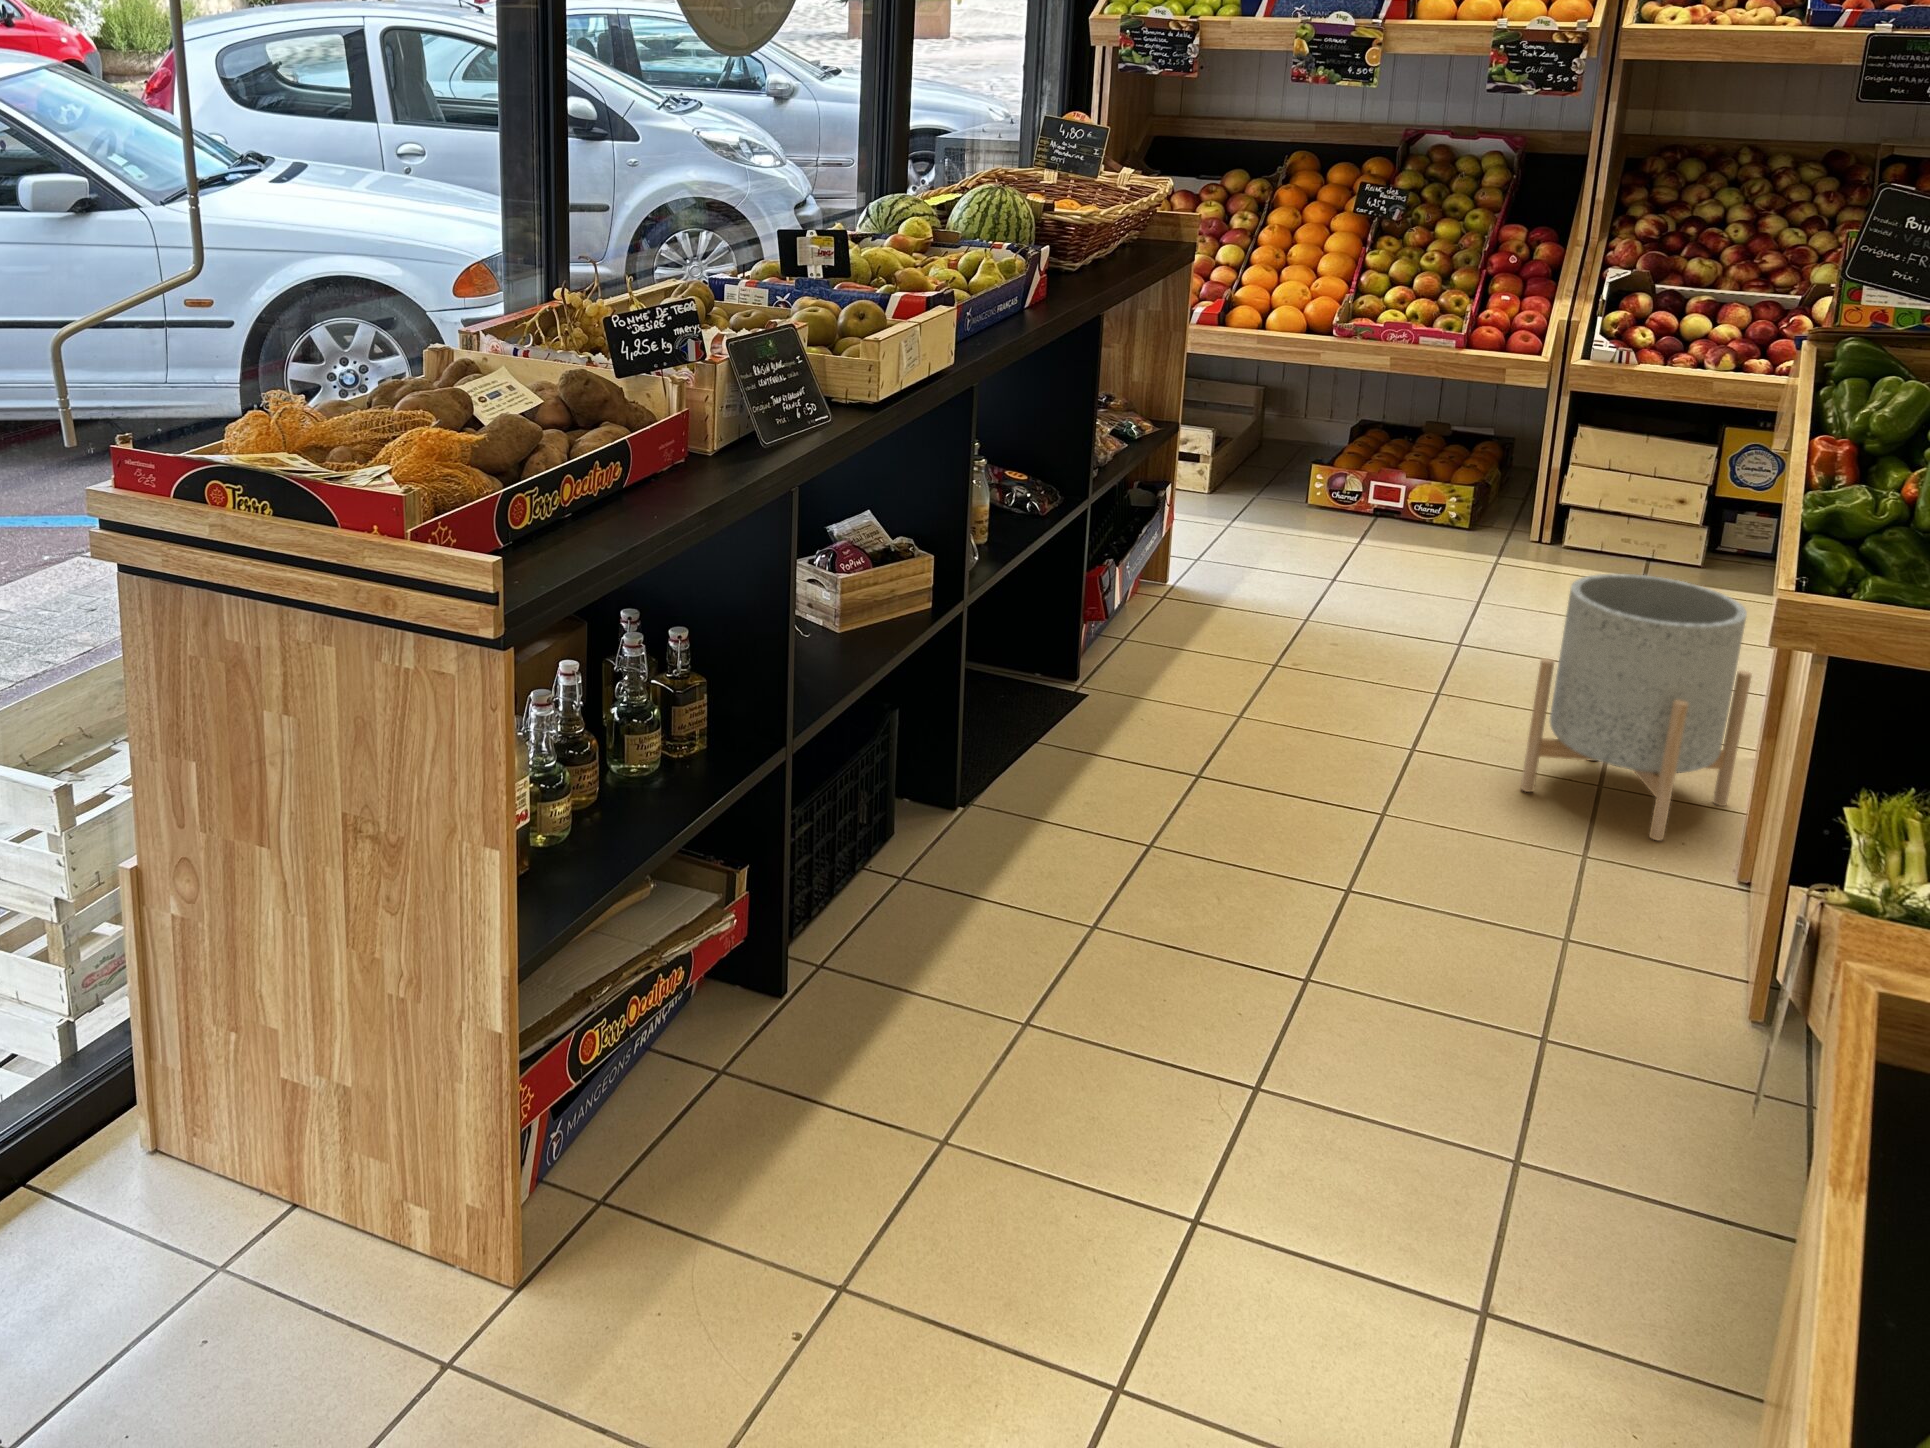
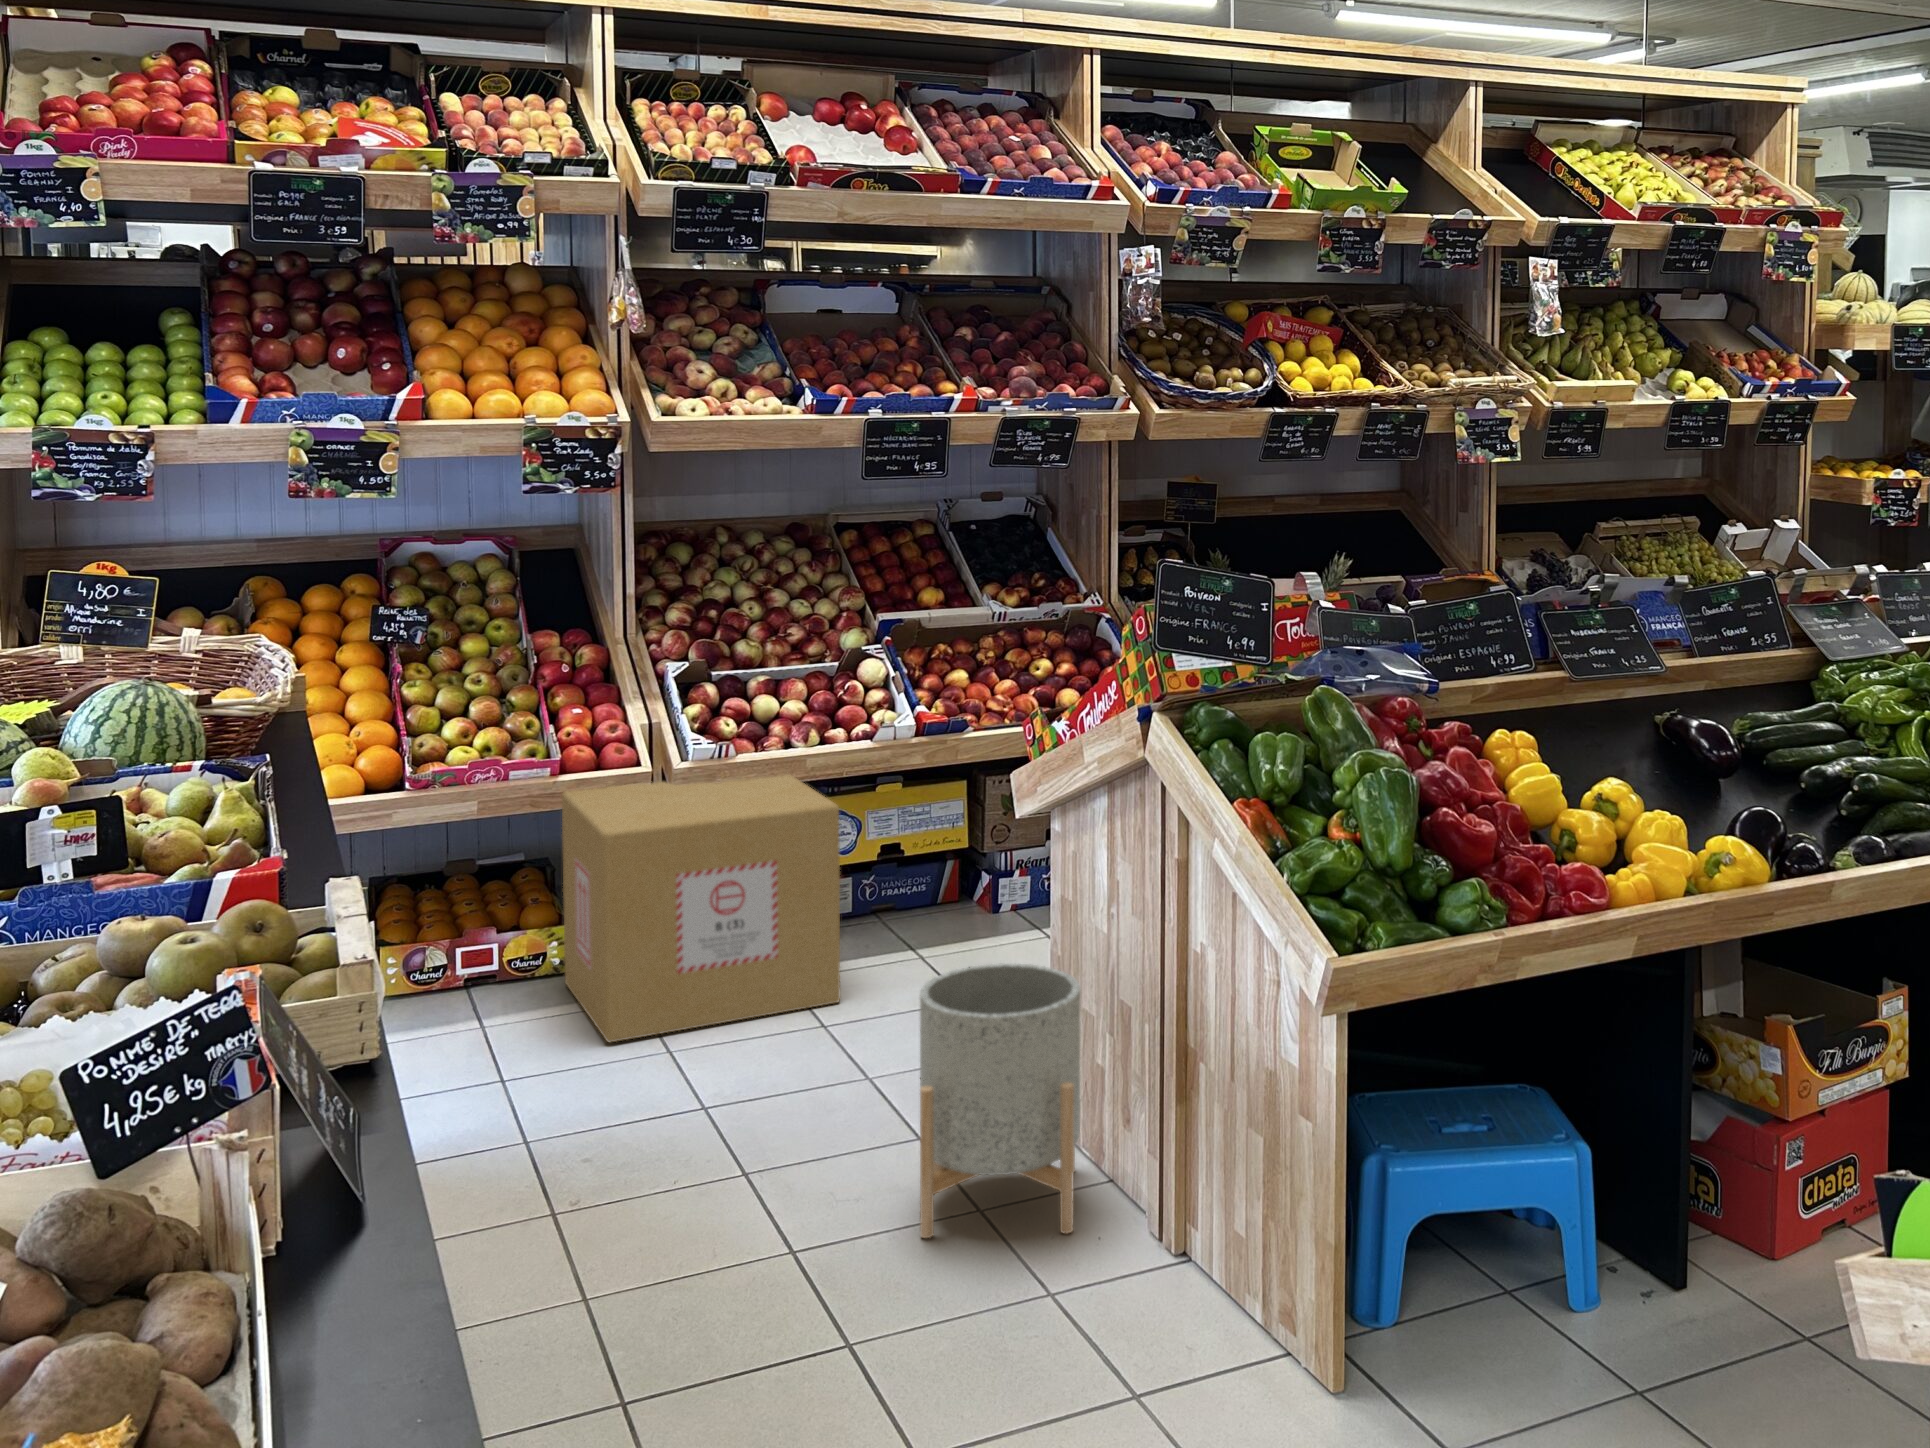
cardboard box: none [1430,365,1700,616] -> present [562,775,840,1042]

